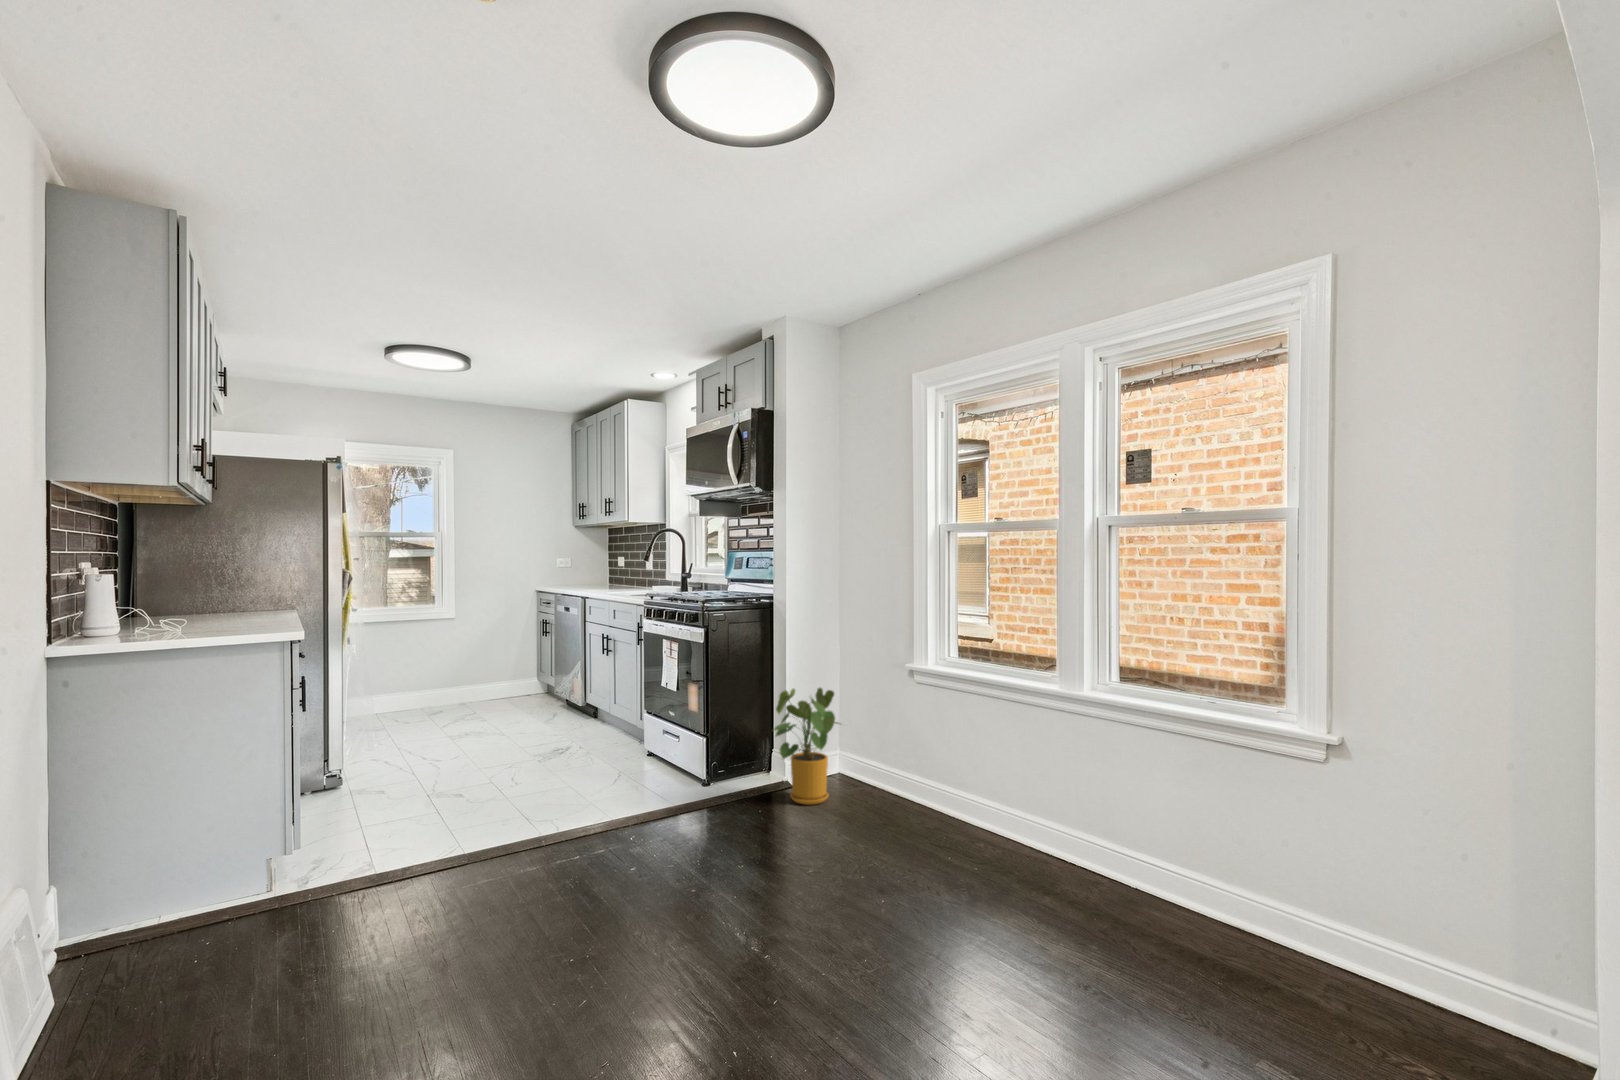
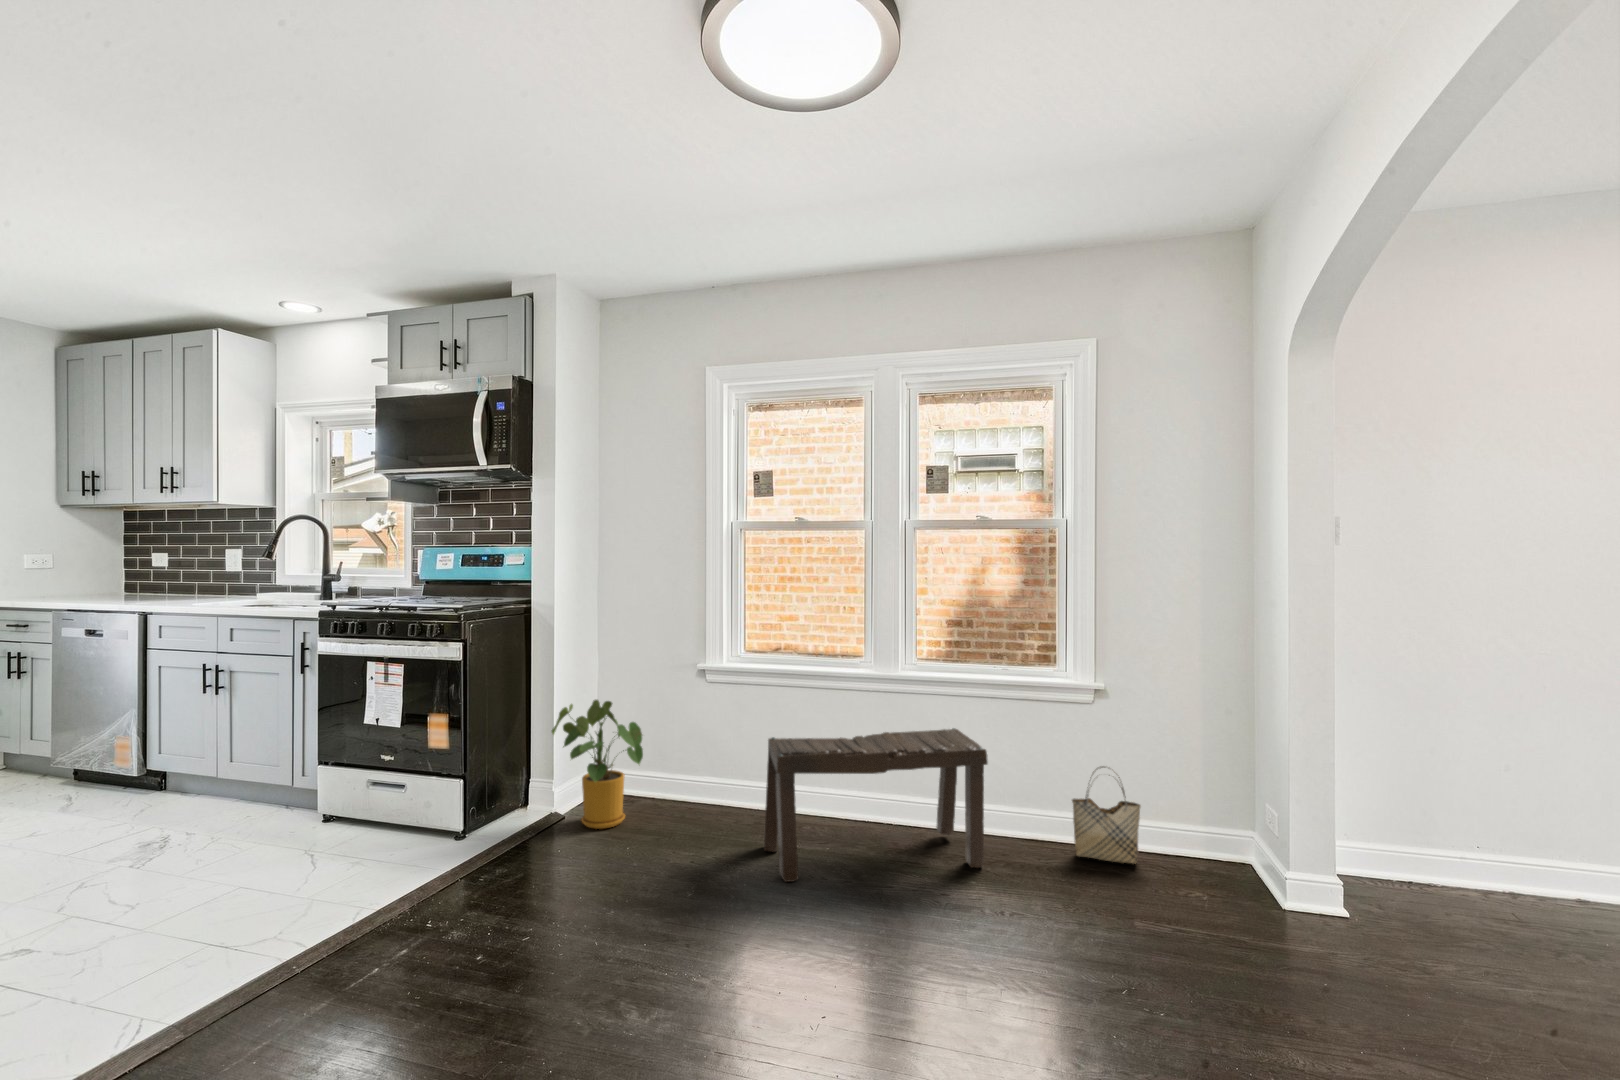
bench: none [884,742,1140,940] -> present [764,728,988,882]
woven basket: none [1274,852,1384,1004] -> present [1072,766,1140,864]

